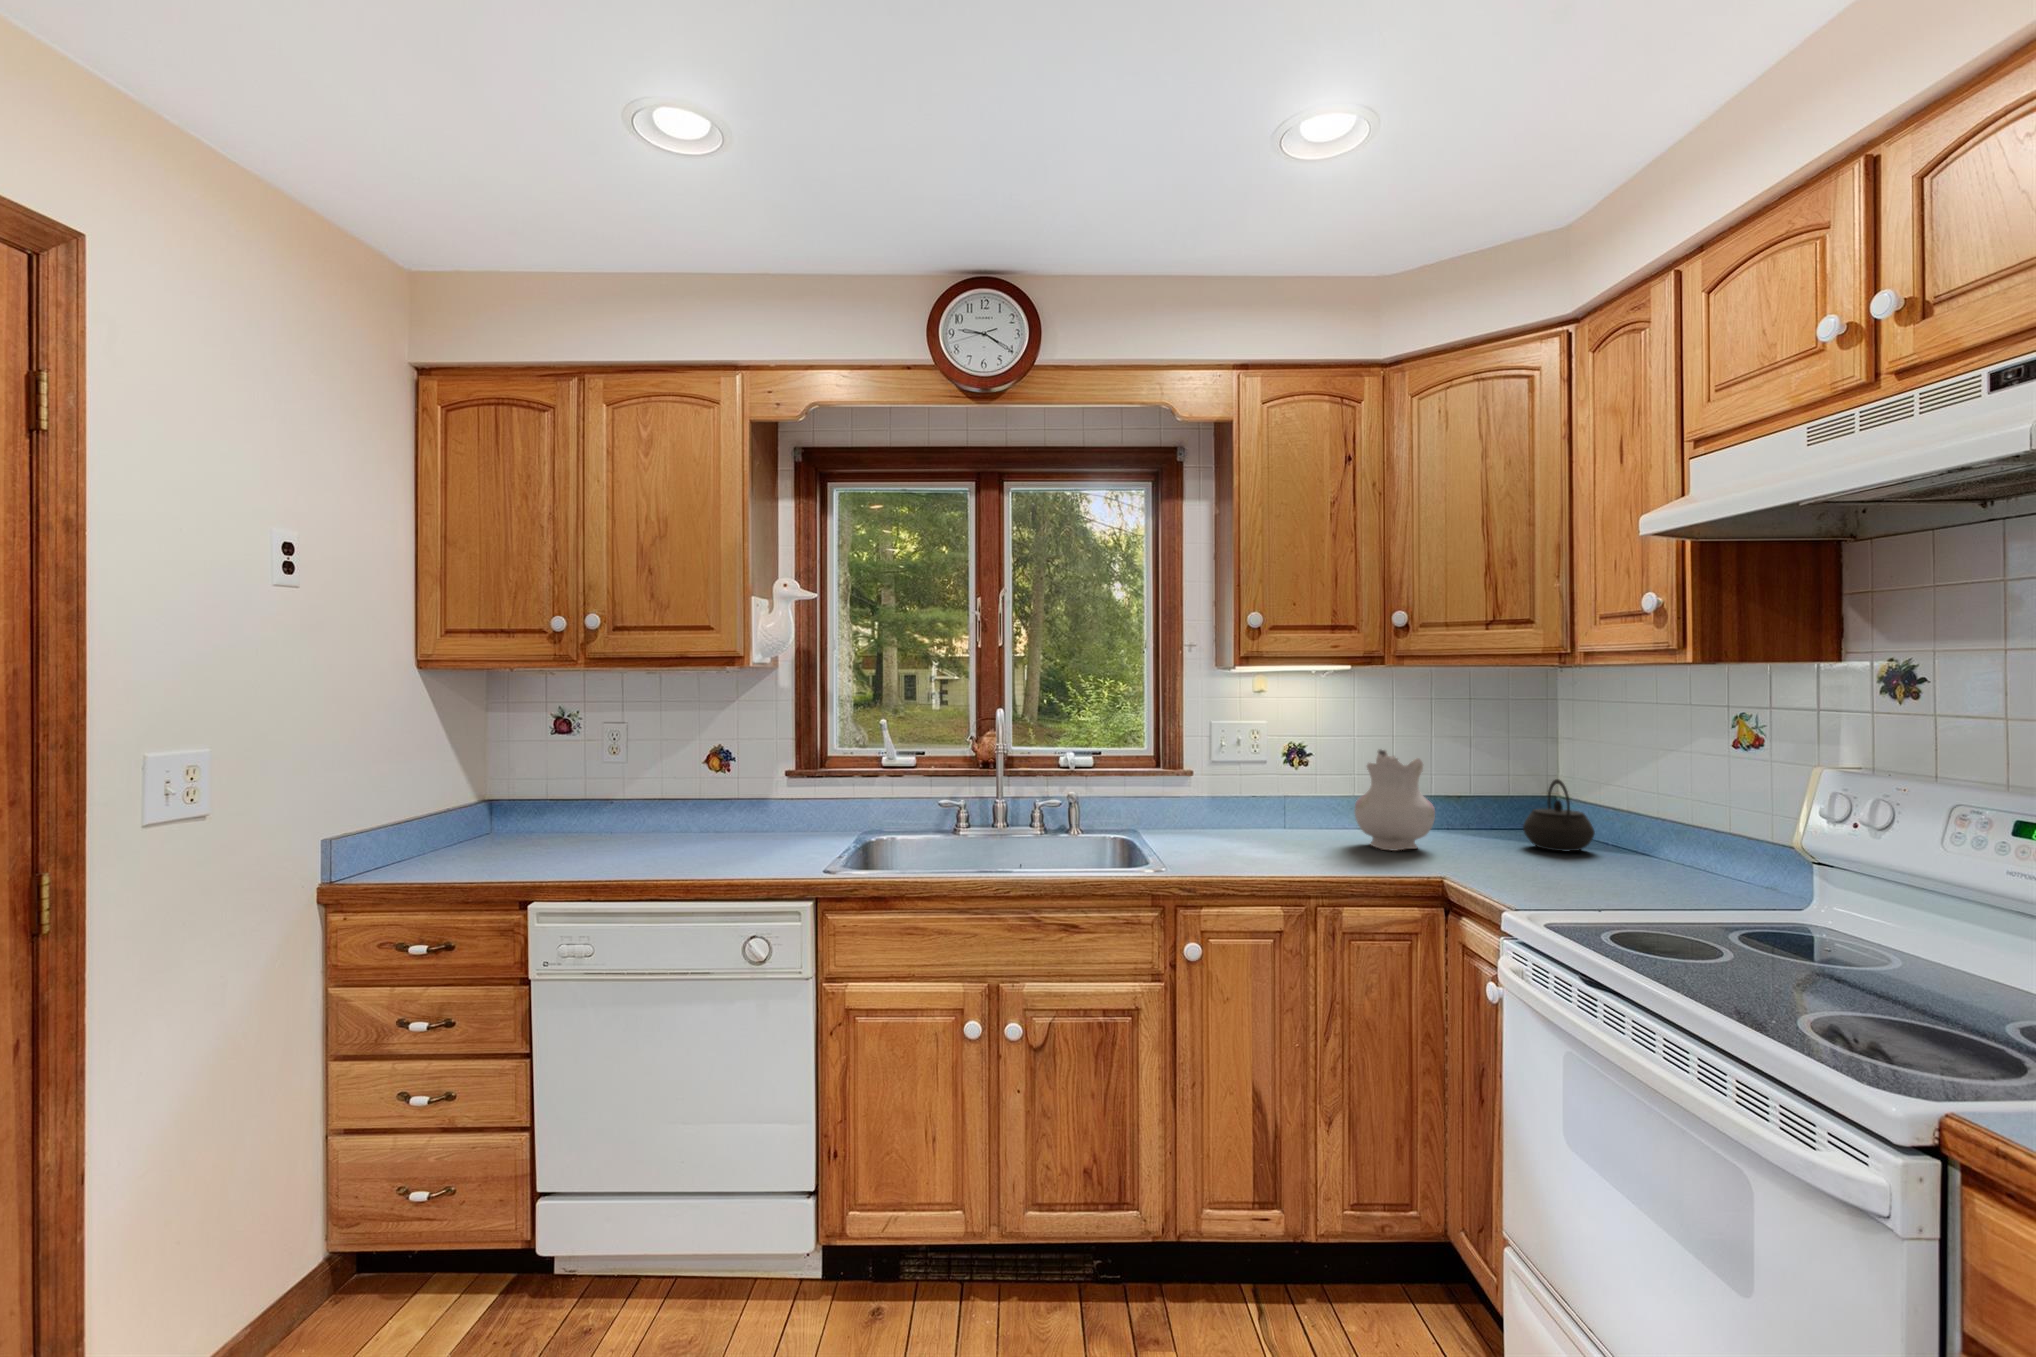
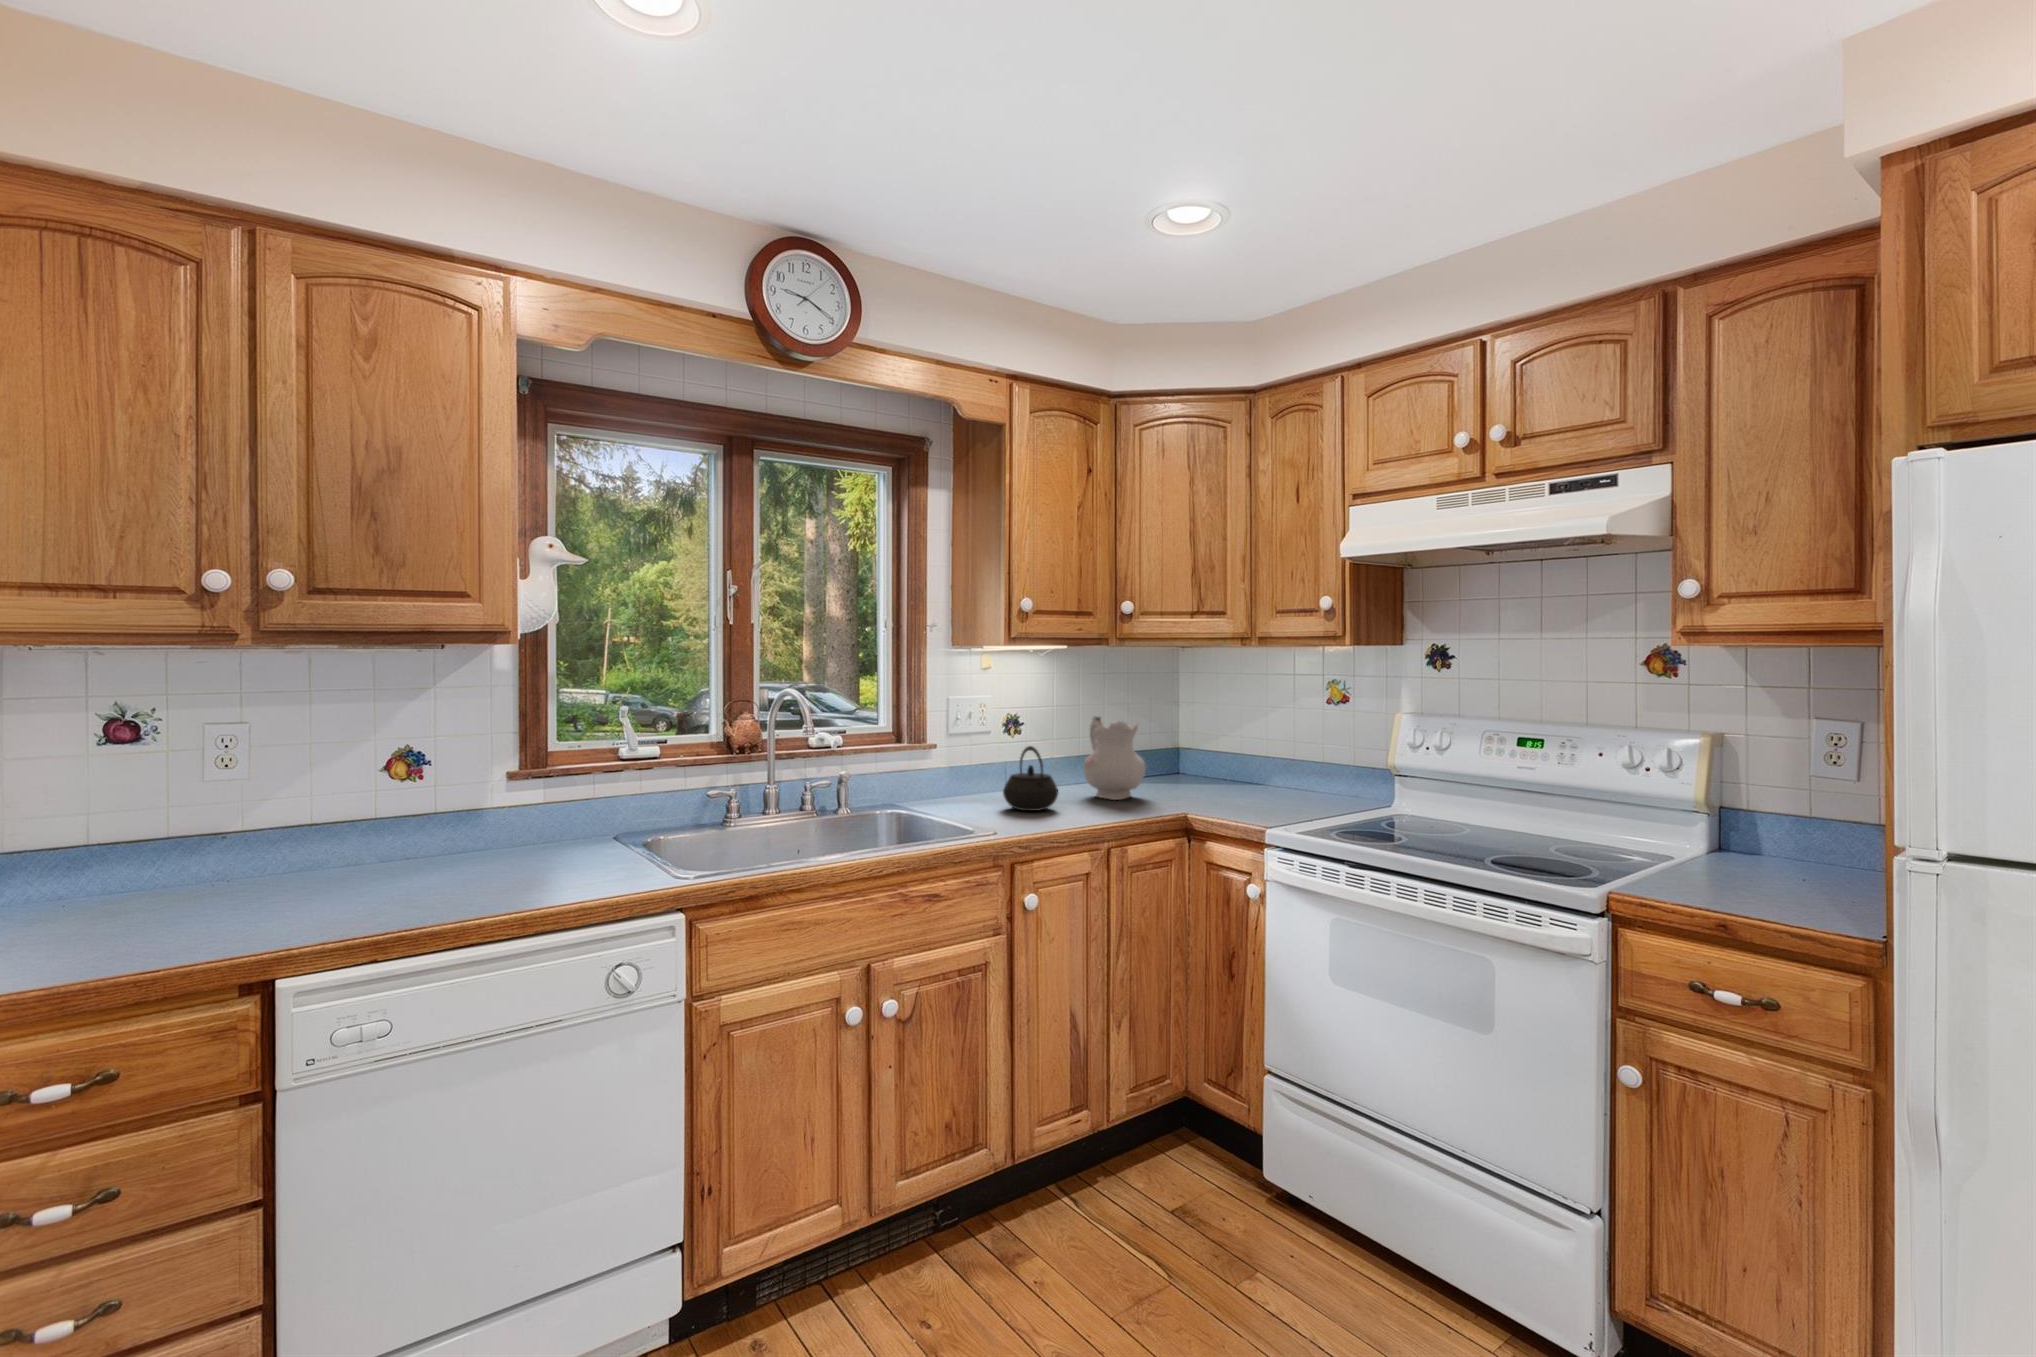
kettle: present [1523,779,1595,851] -> present [1003,746,1058,811]

